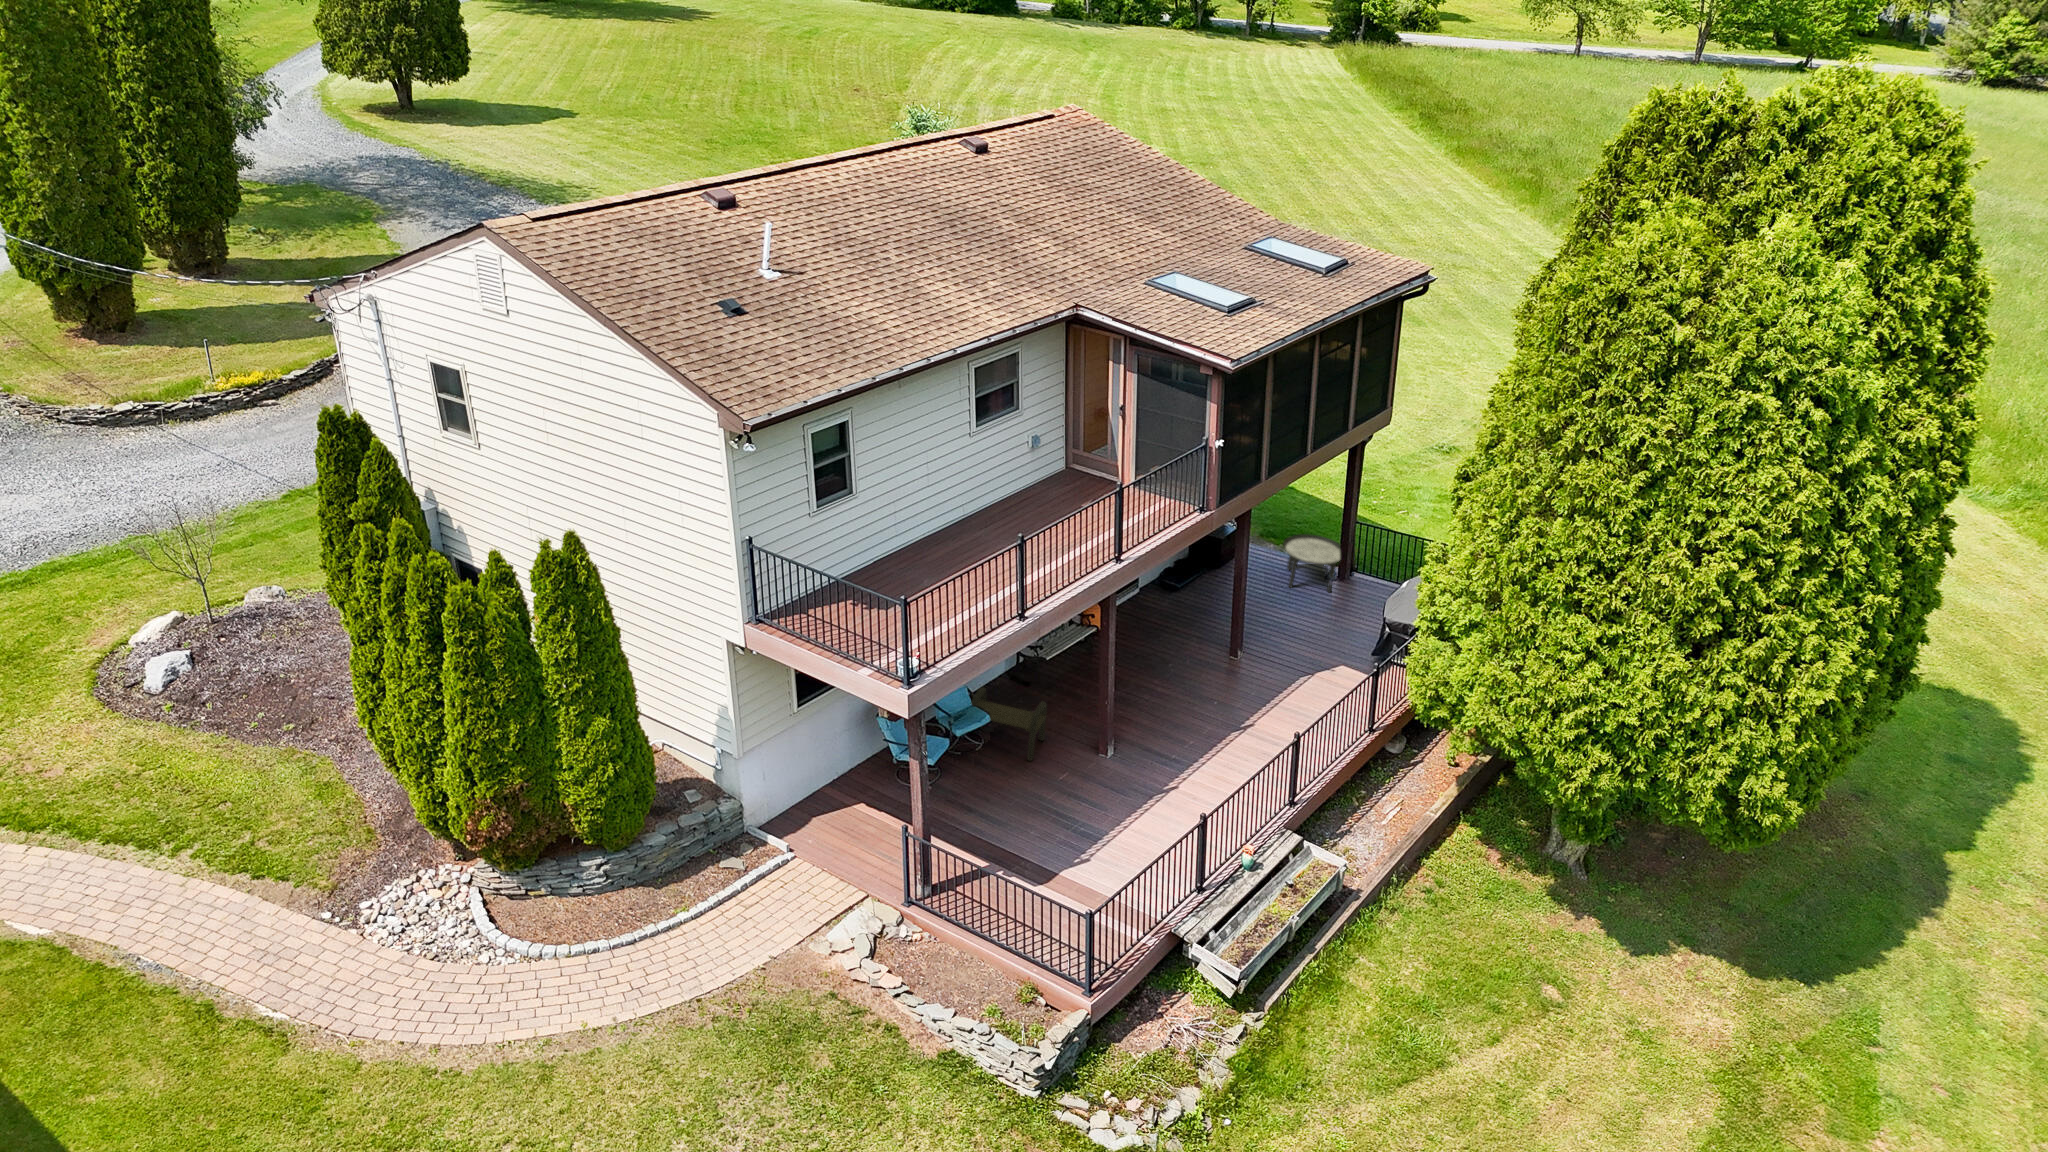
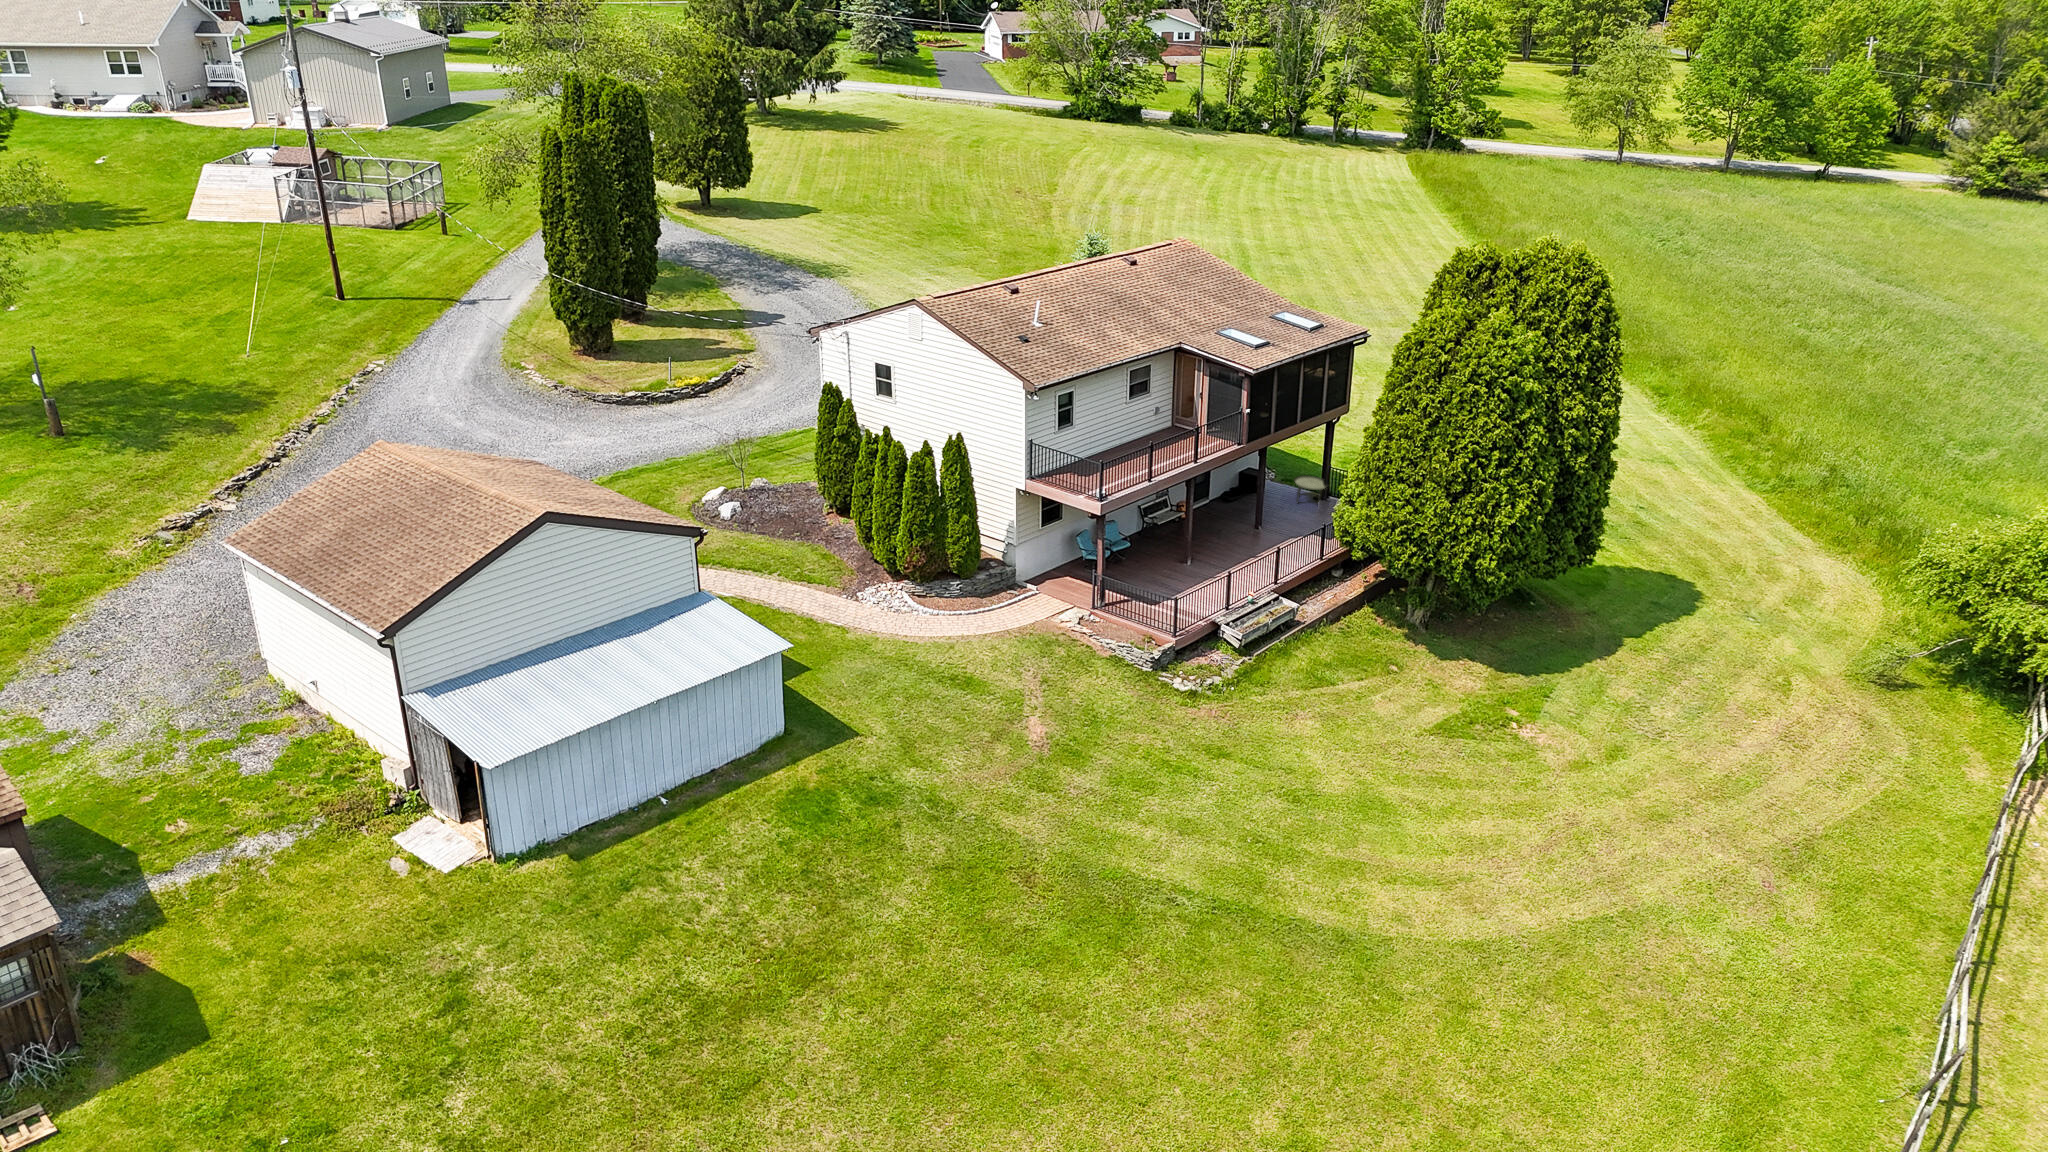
bench: present [970,687,1047,761] -> none [1119,531,1160,567]

